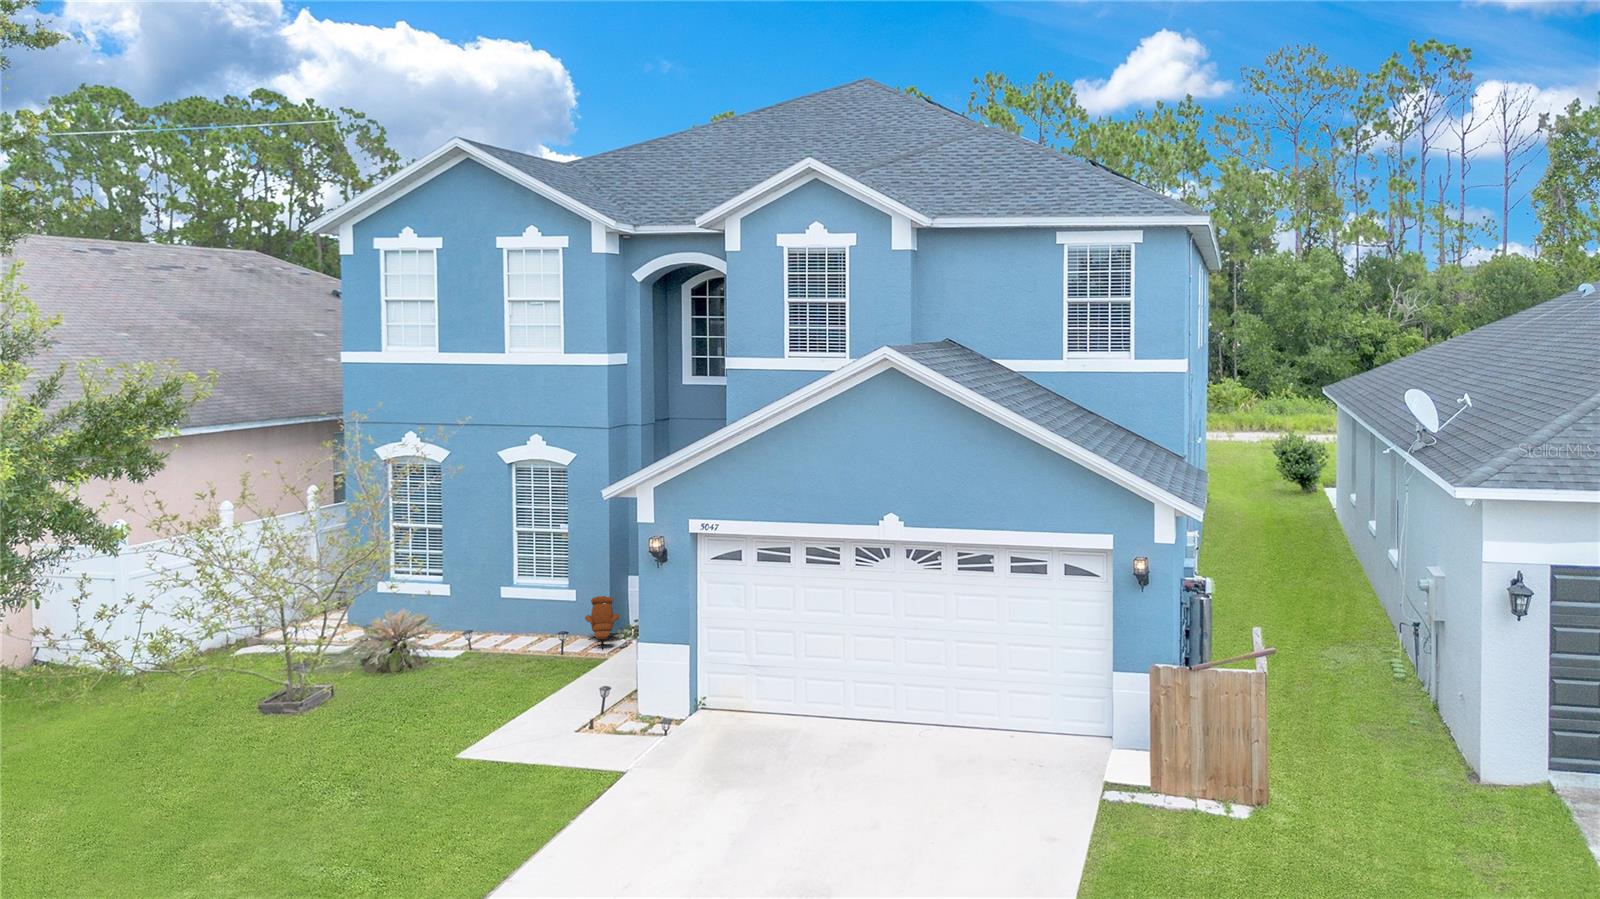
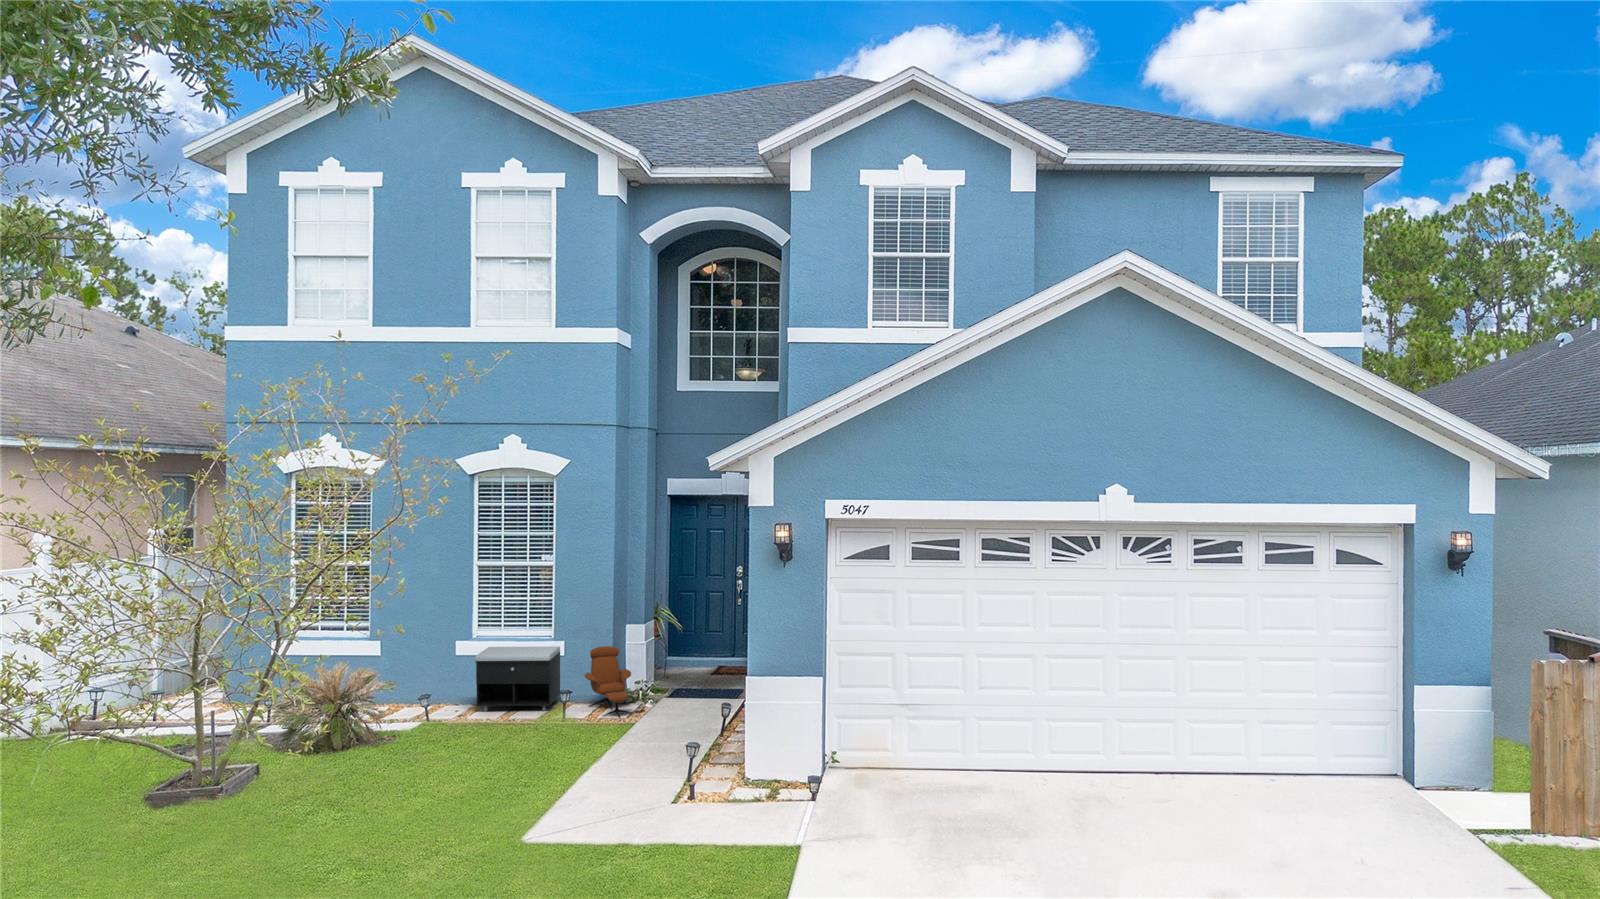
storage bench: none [509,592,573,640] -> present [475,647,560,711]

